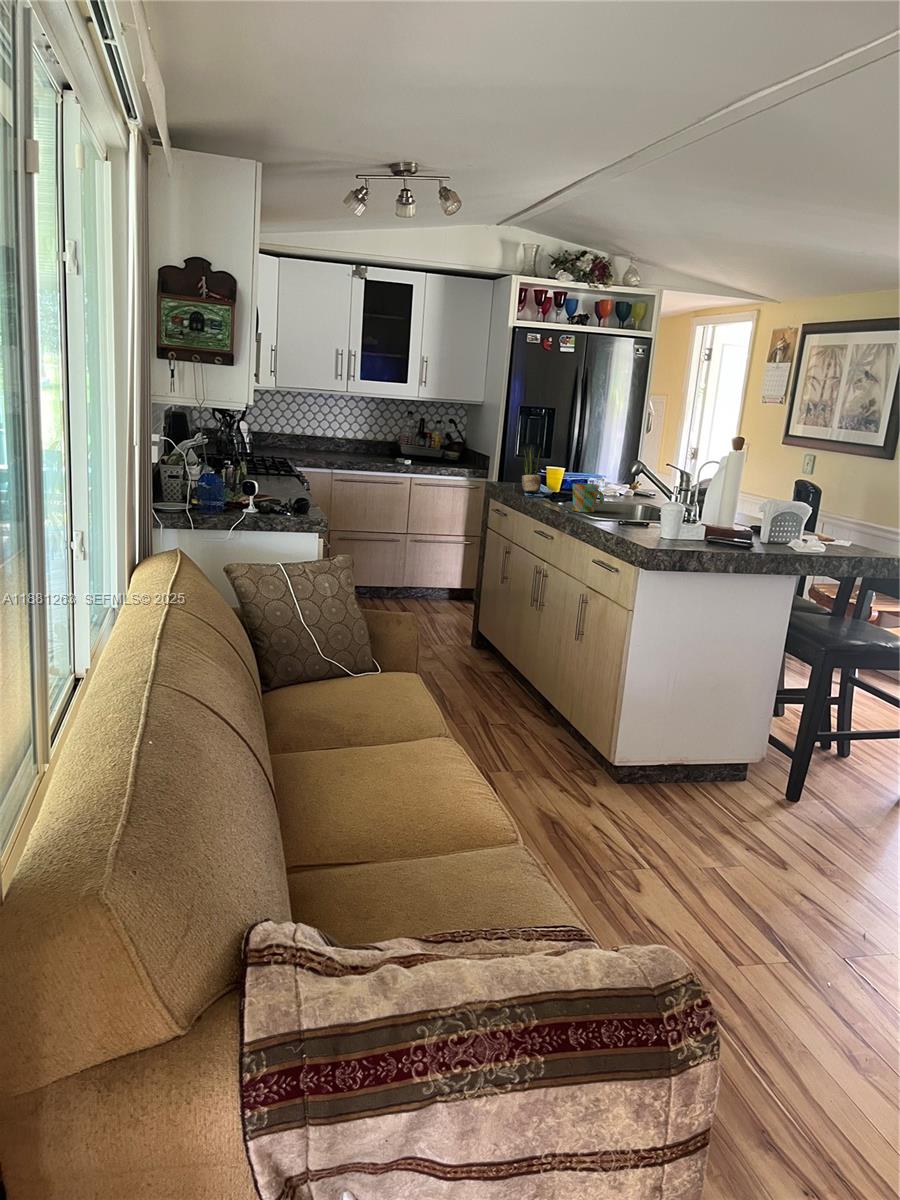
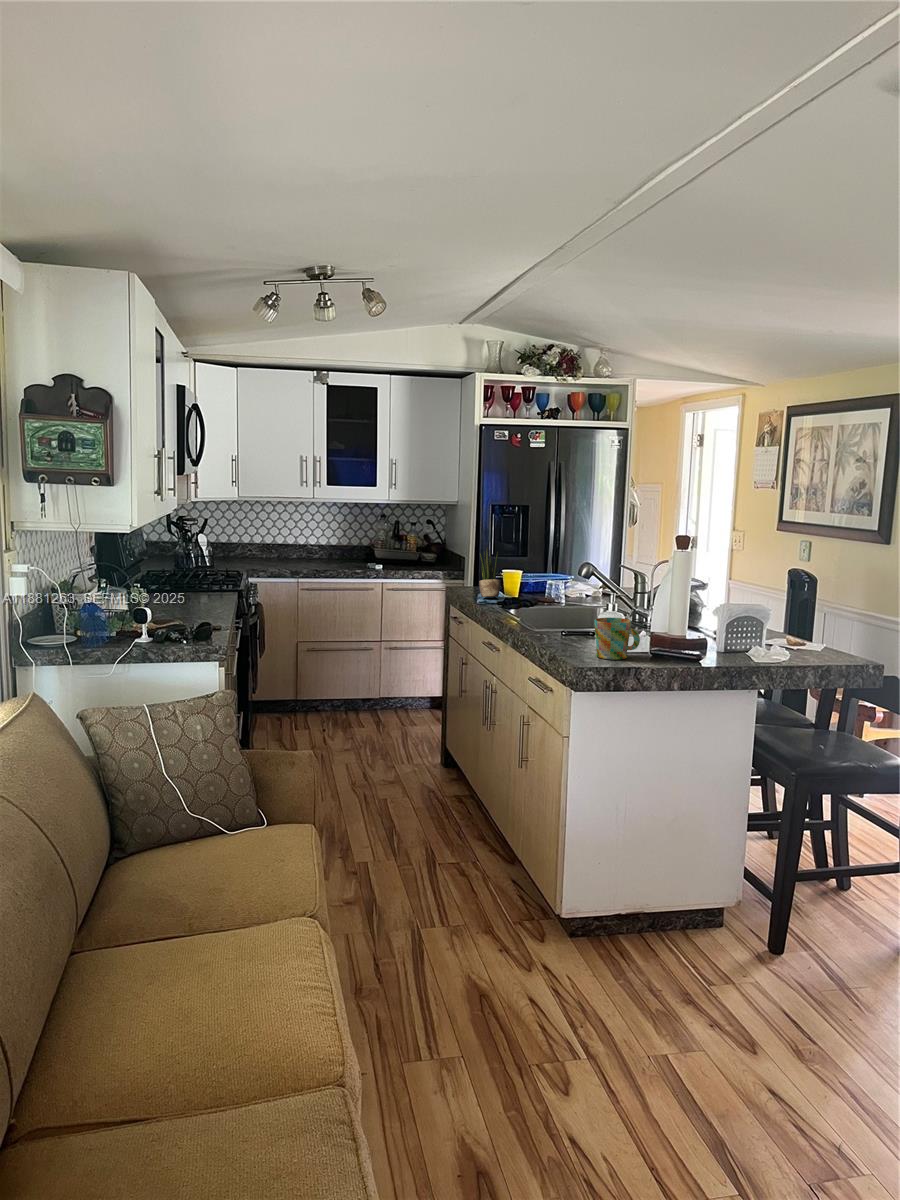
mug: present [572,483,604,512] -> present [594,617,640,660]

